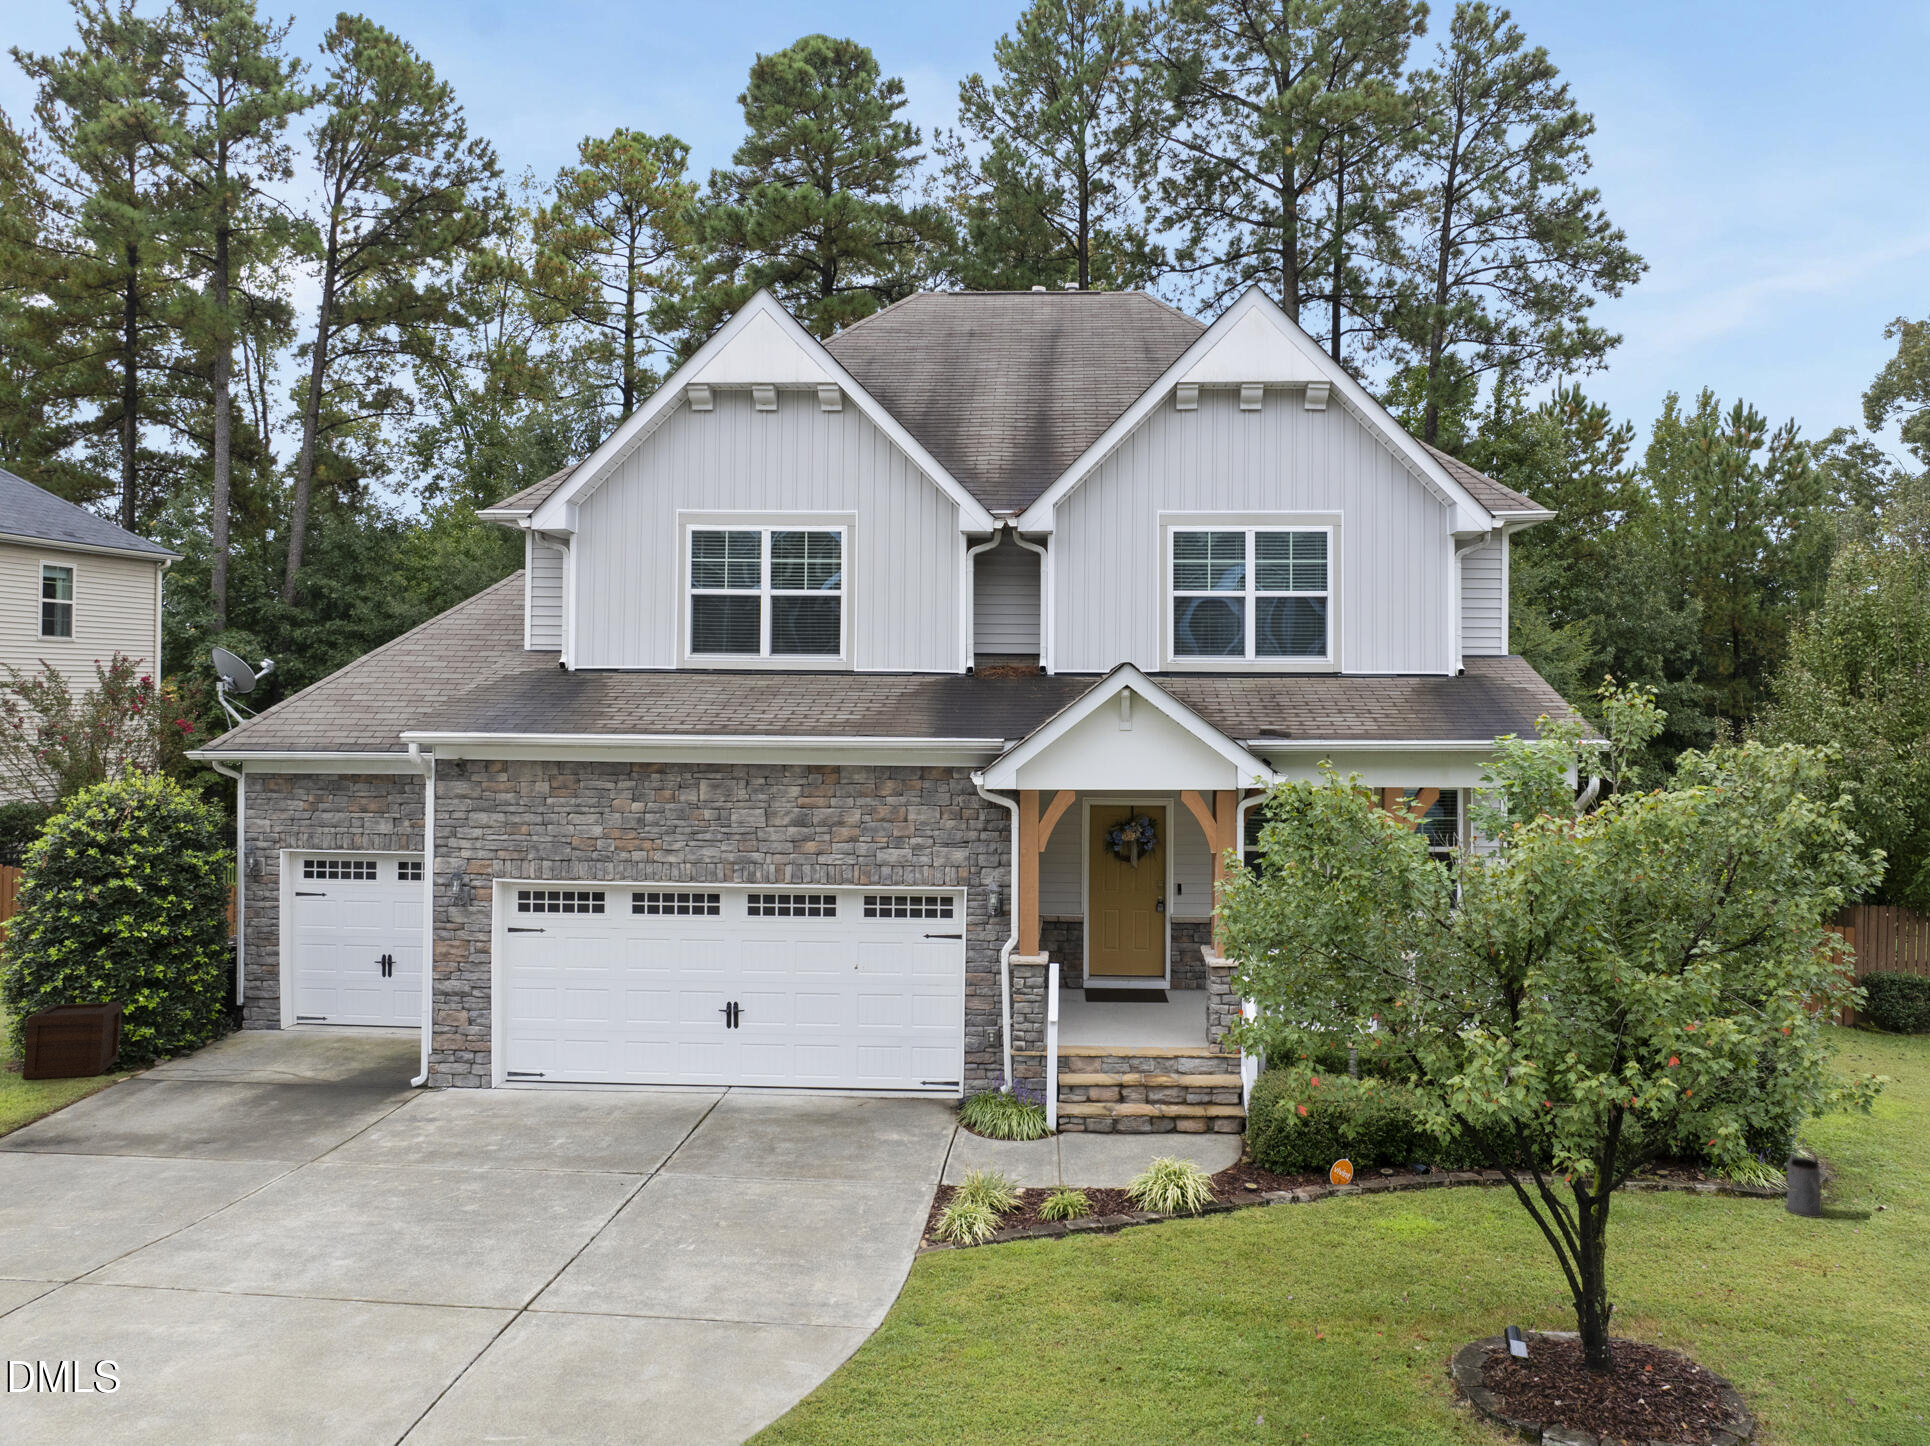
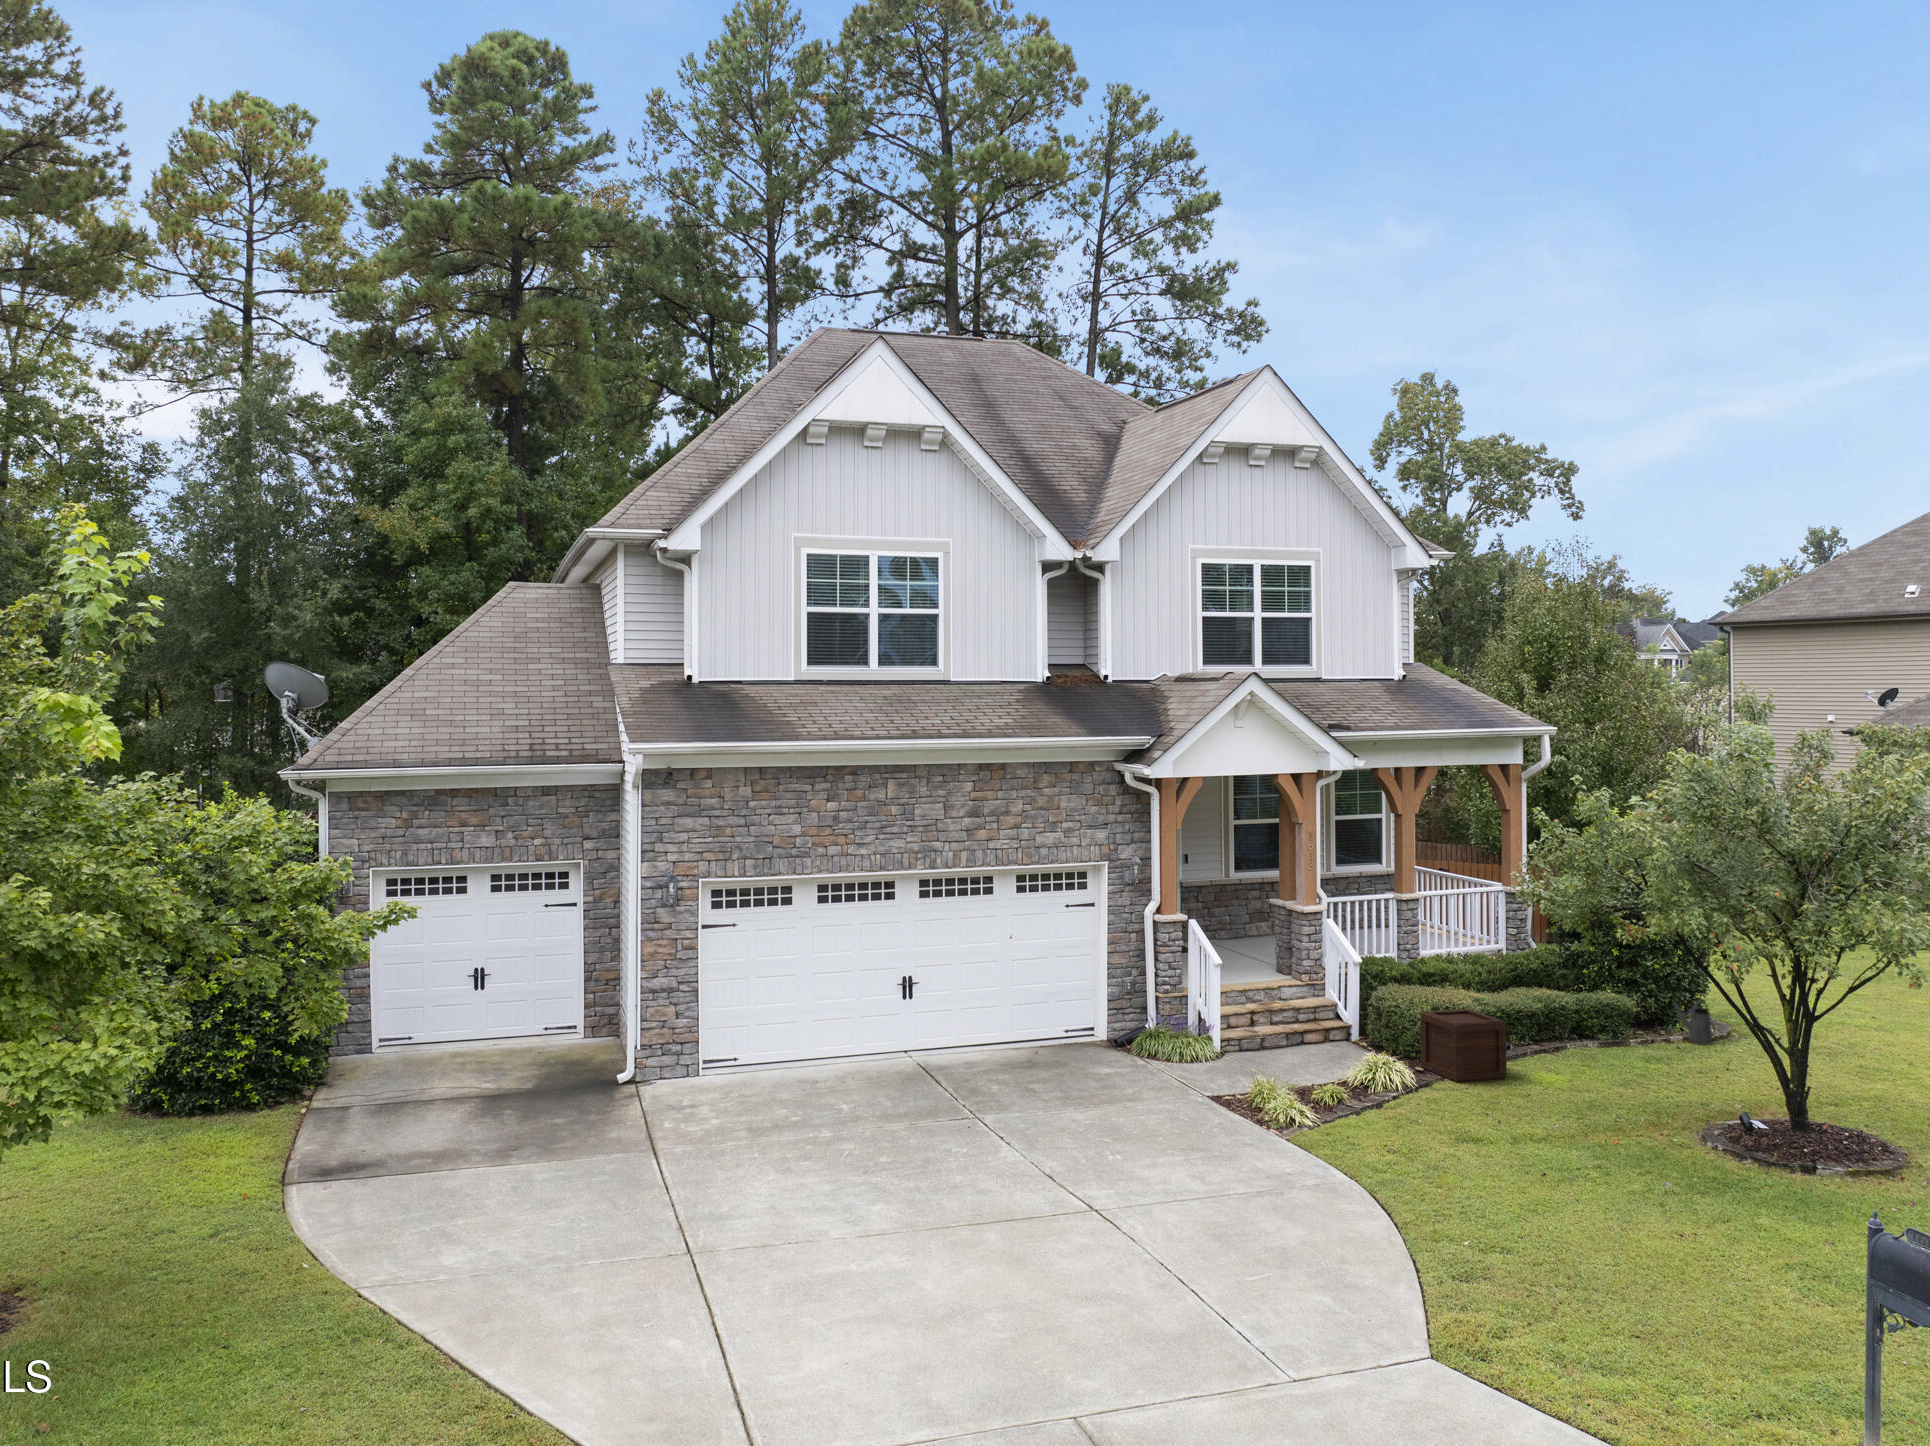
wooden crate: present [23,1002,122,1080] -> present [1421,1009,1507,1082]

